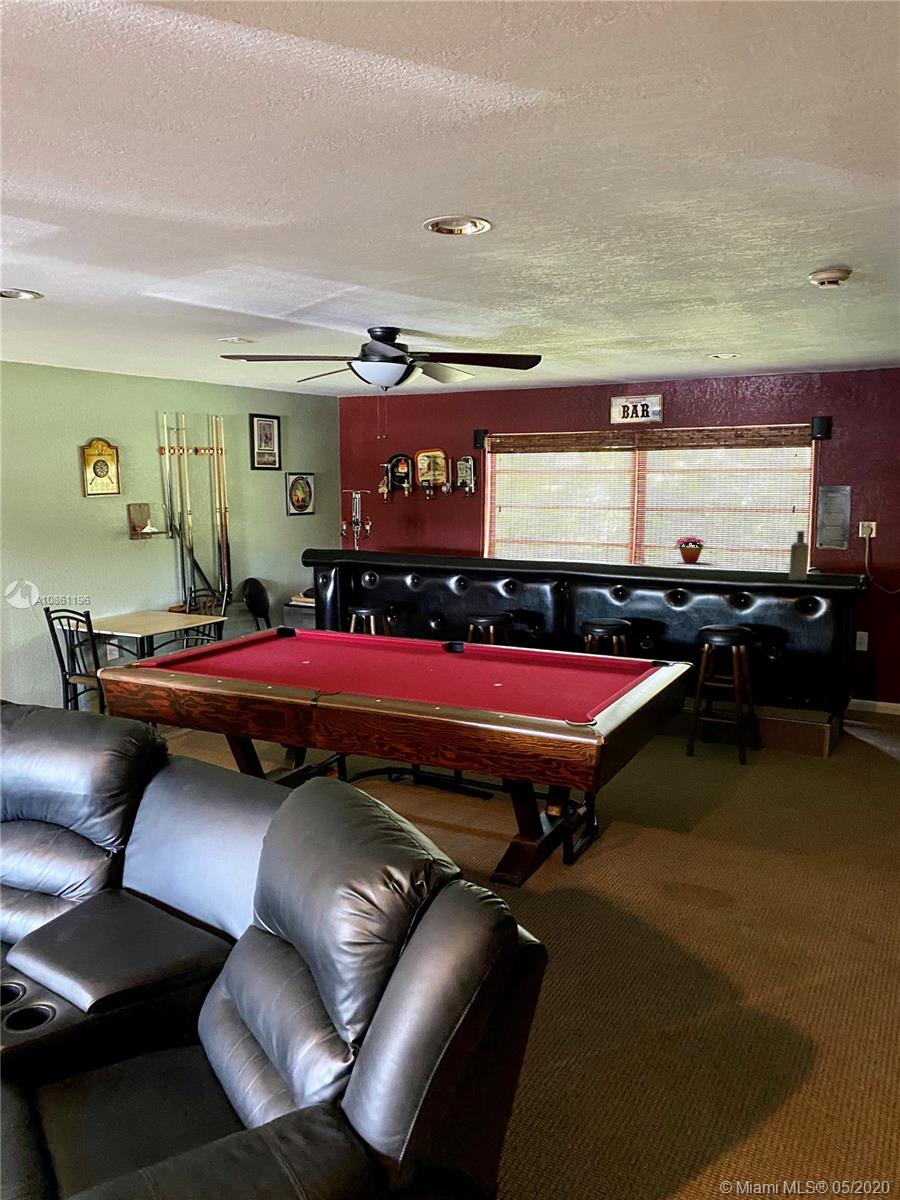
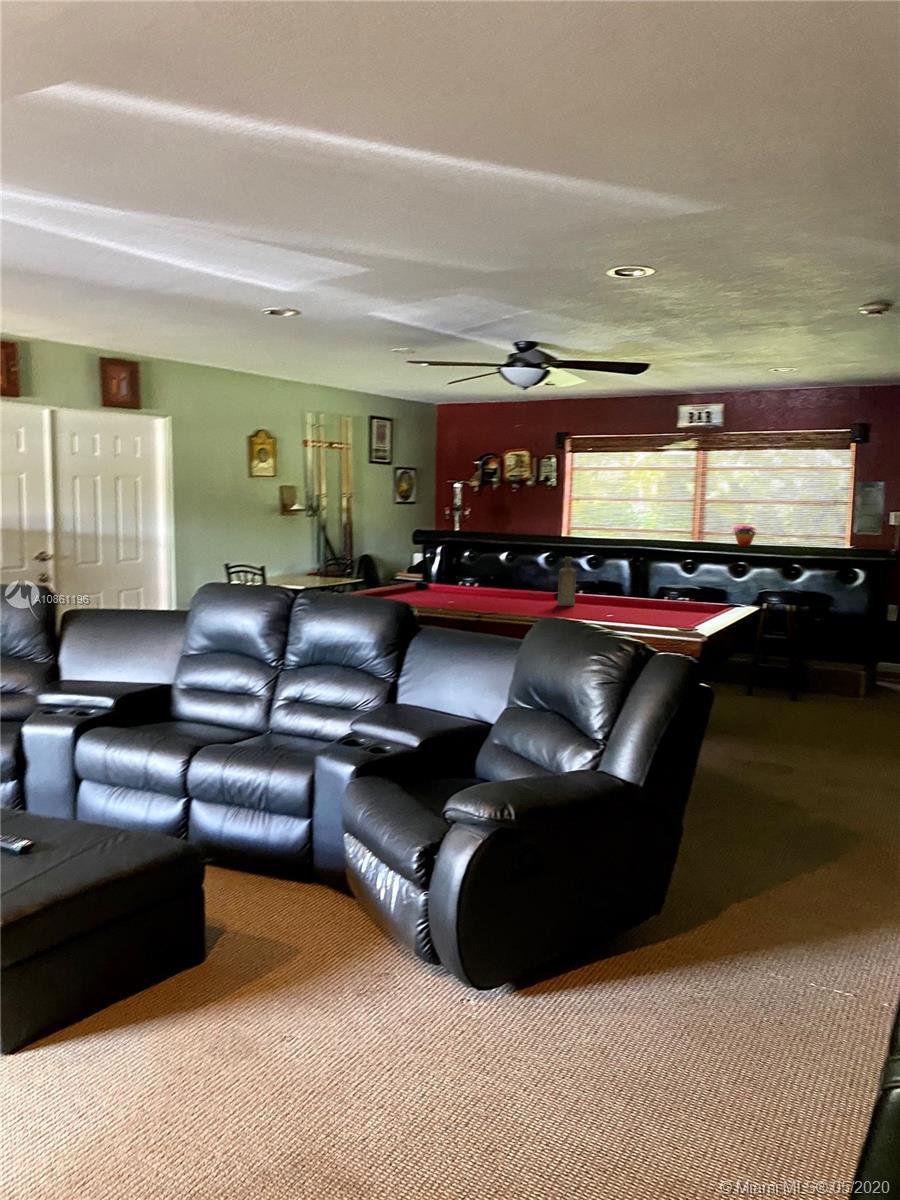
bottle: present [789,531,809,580] -> present [557,557,576,606]

